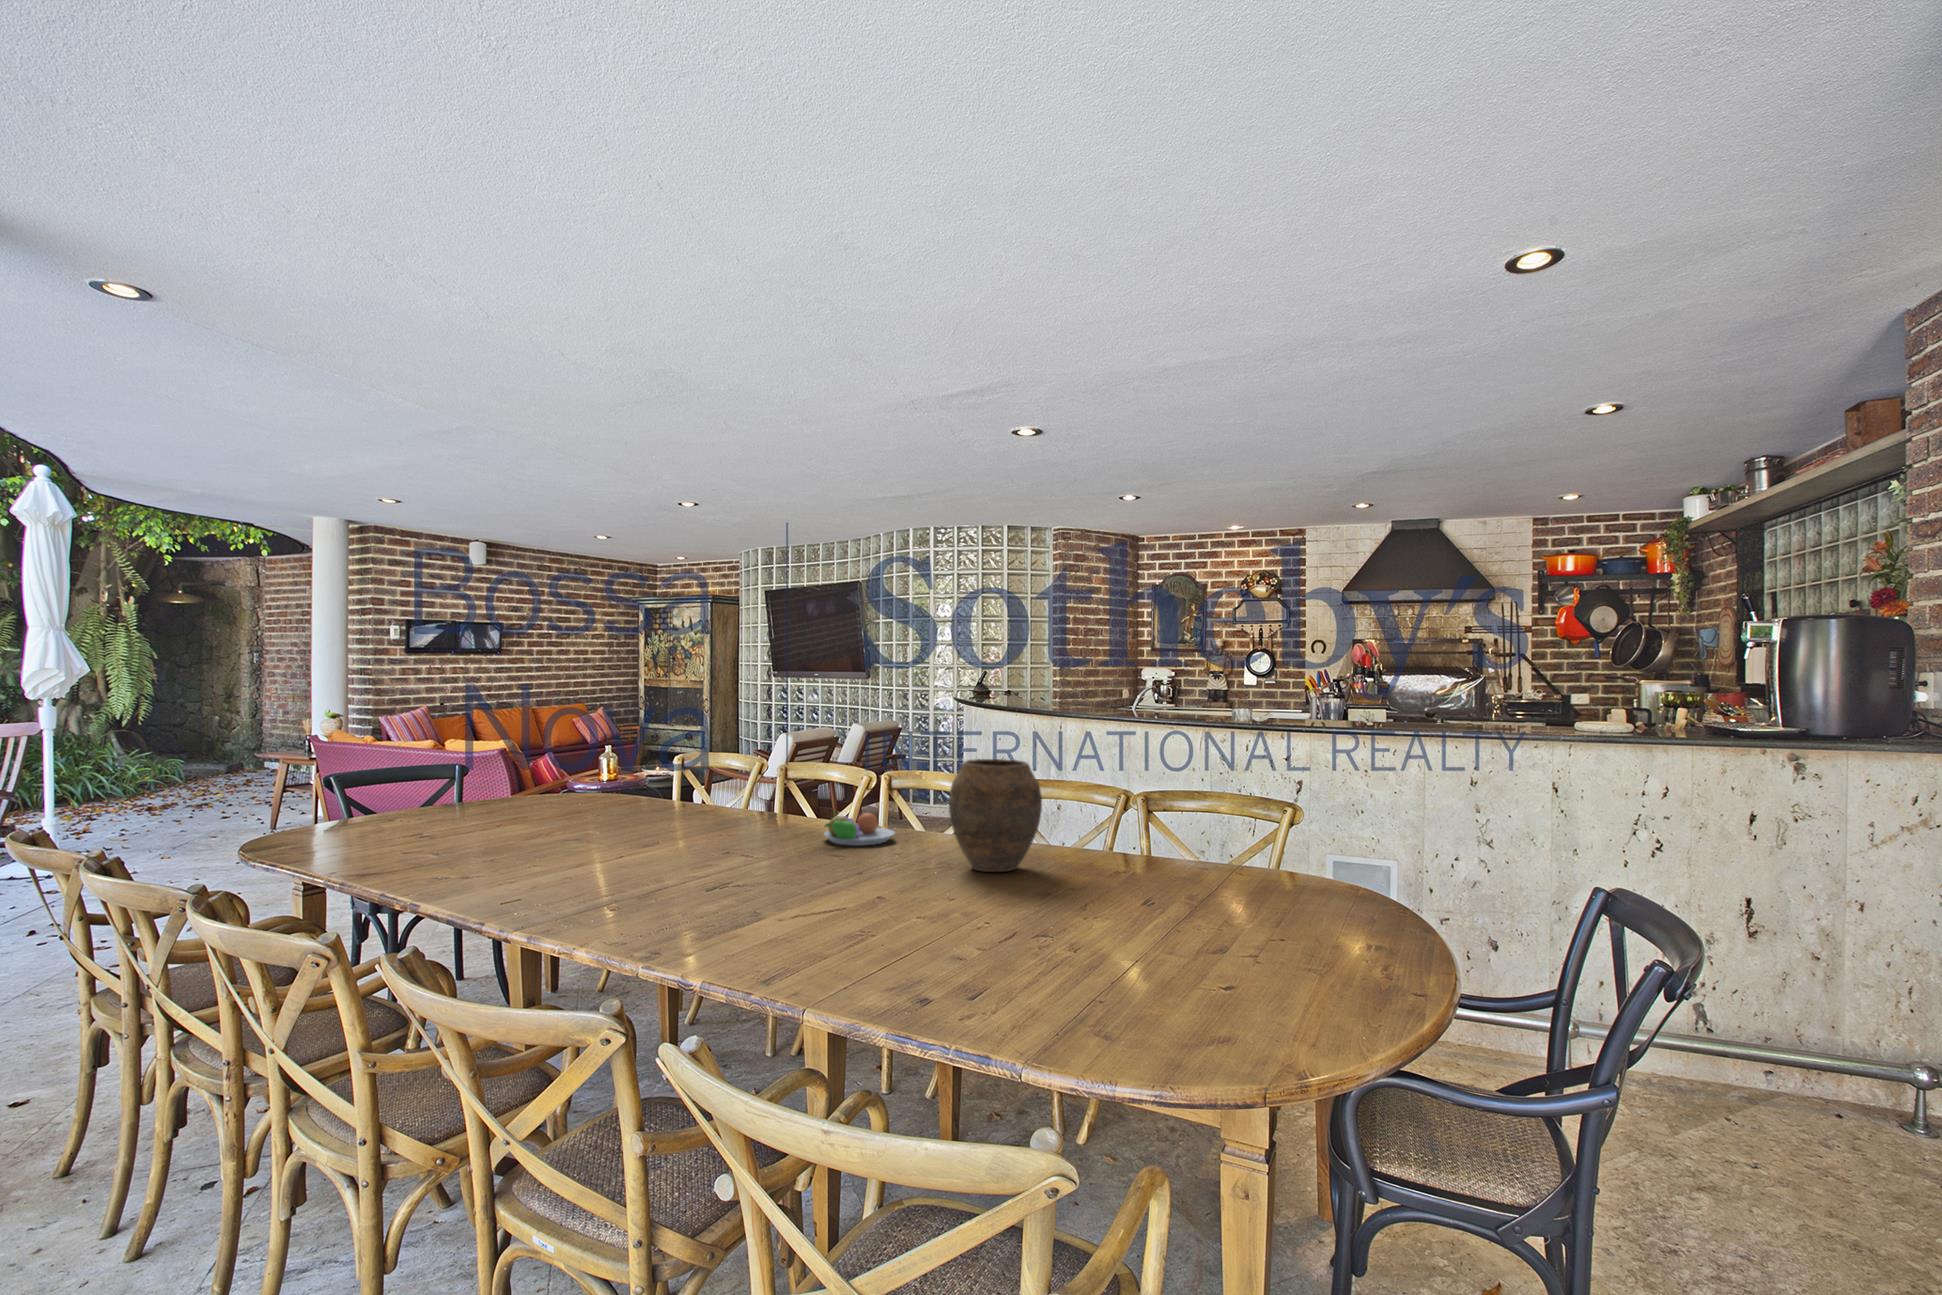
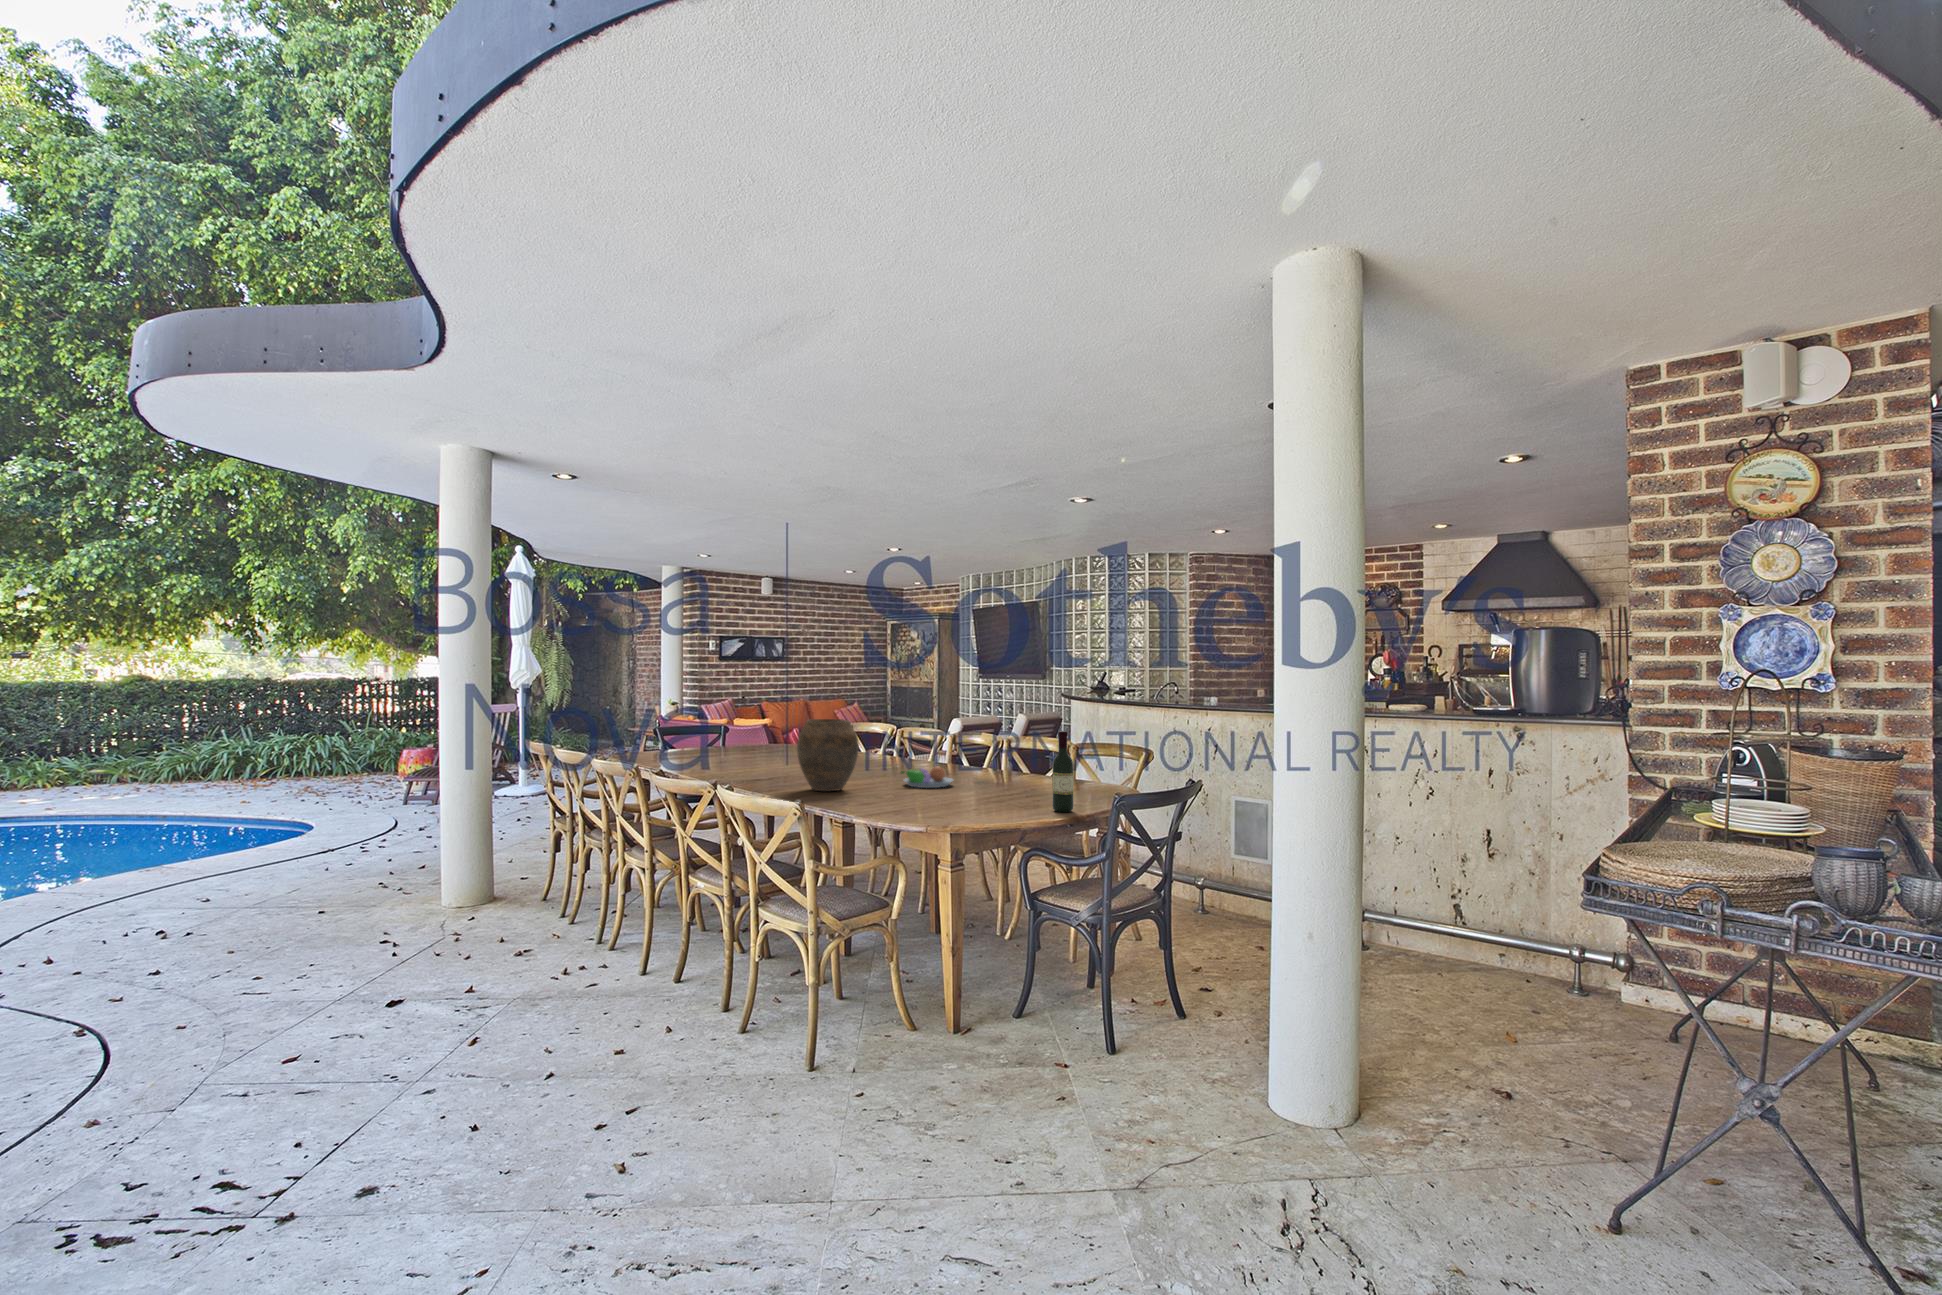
vase: present [949,759,1042,872] -> present [797,719,859,791]
wine bottle: none [1082,765,1111,877] -> present [1052,731,1074,812]

